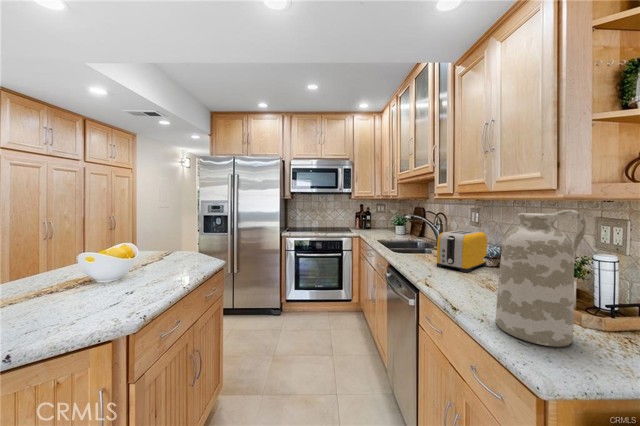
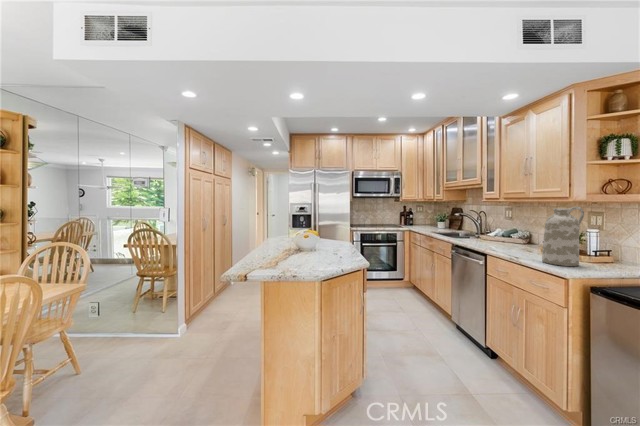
toaster: present [437,230,487,272] -> none [491,222,521,247]

